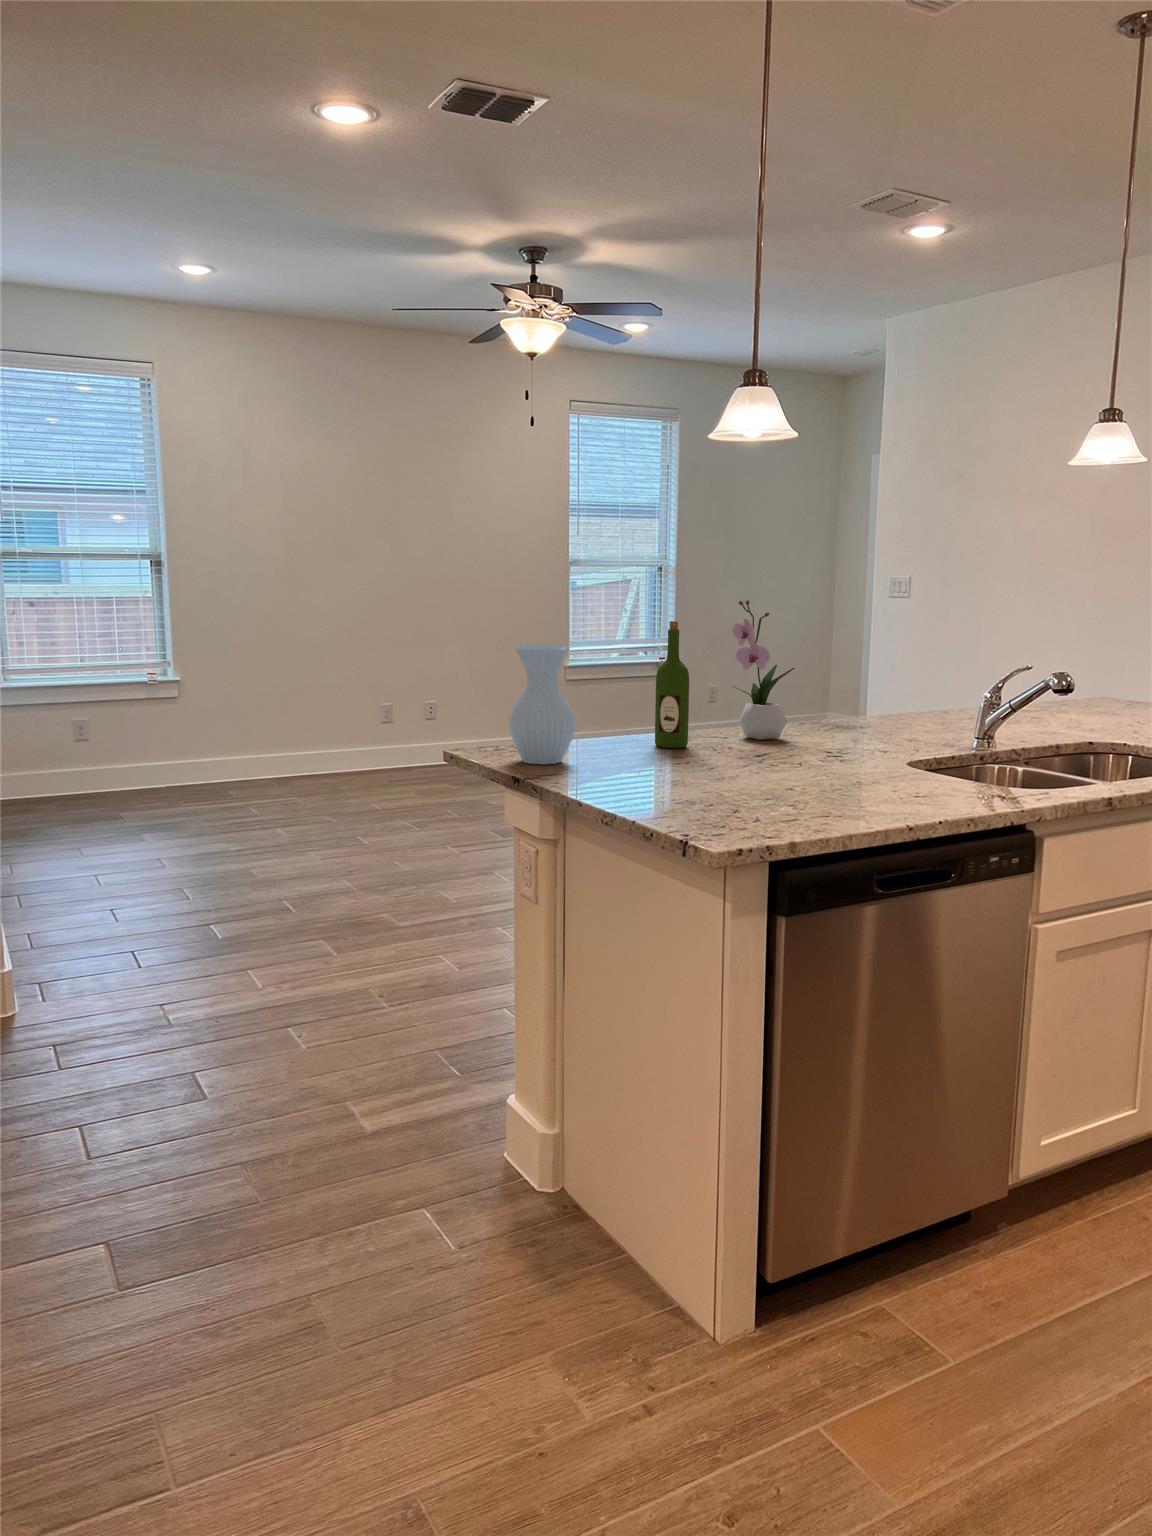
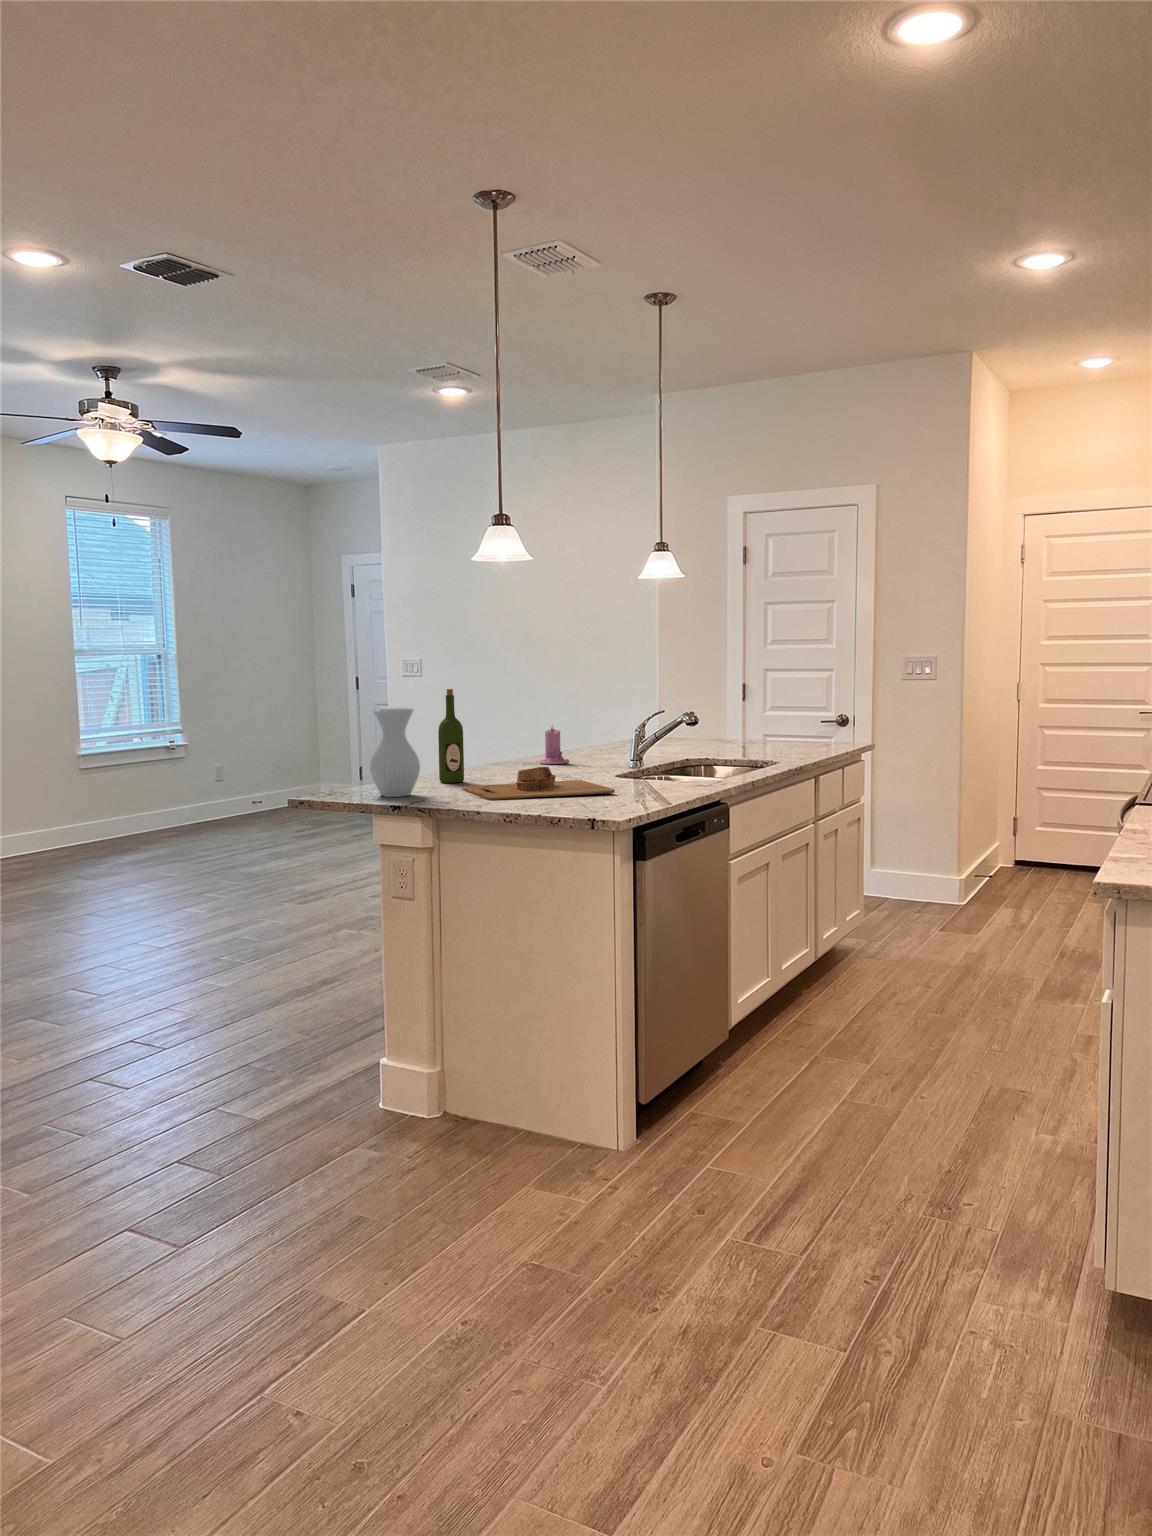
flower arrangement: present [733,600,795,740] -> none [471,673,515,775]
candle: none [868,674,909,730] -> present [540,726,569,764]
cutting board: none [629,742,830,794] -> present [463,767,615,800]

